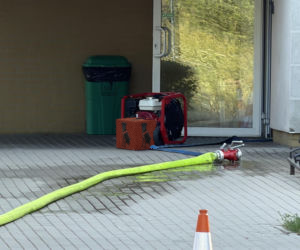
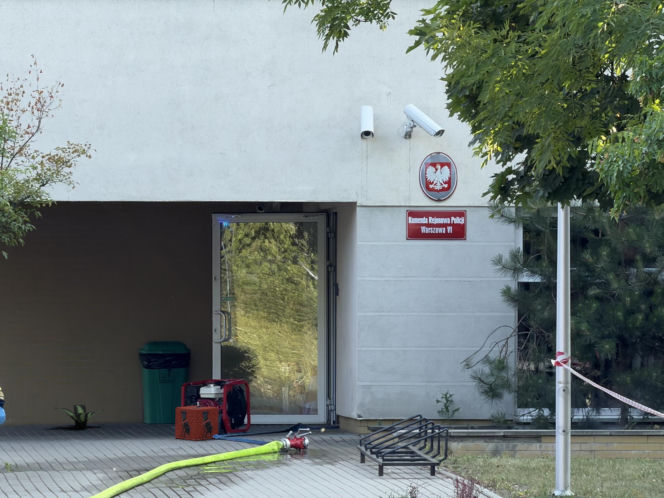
potted plant: none [8,115,53,137] -> present [55,405,104,429]

